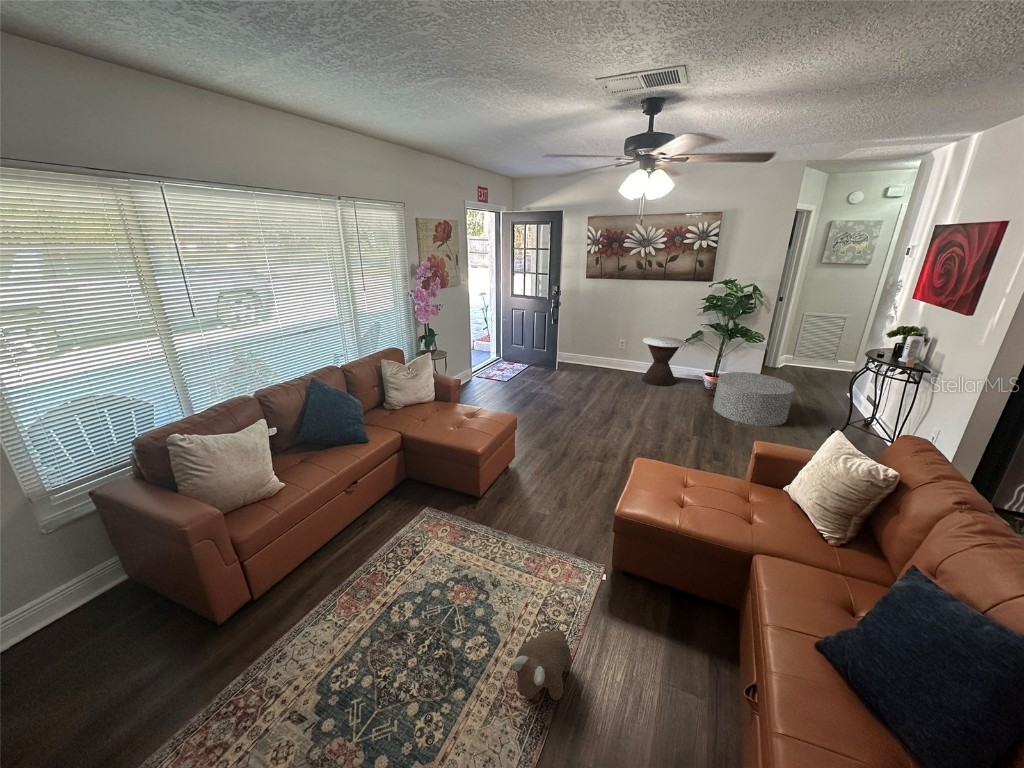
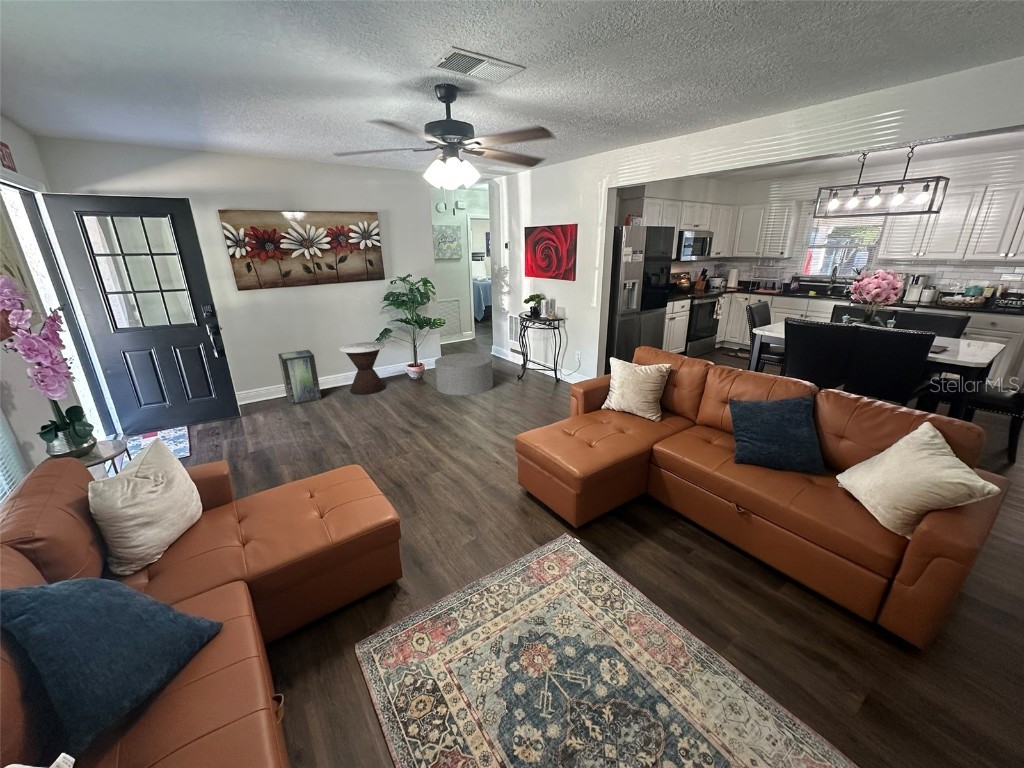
storage box: none [593,331,625,376] -> present [278,350,322,405]
plush toy: present [511,630,572,700] -> none [636,583,708,646]

